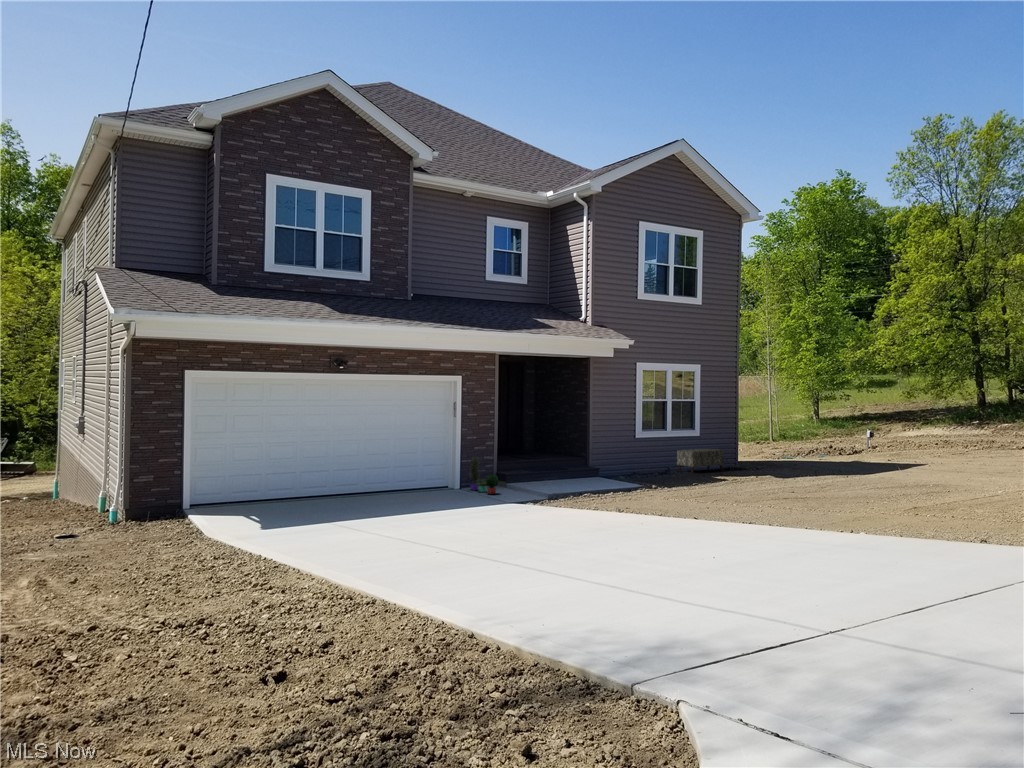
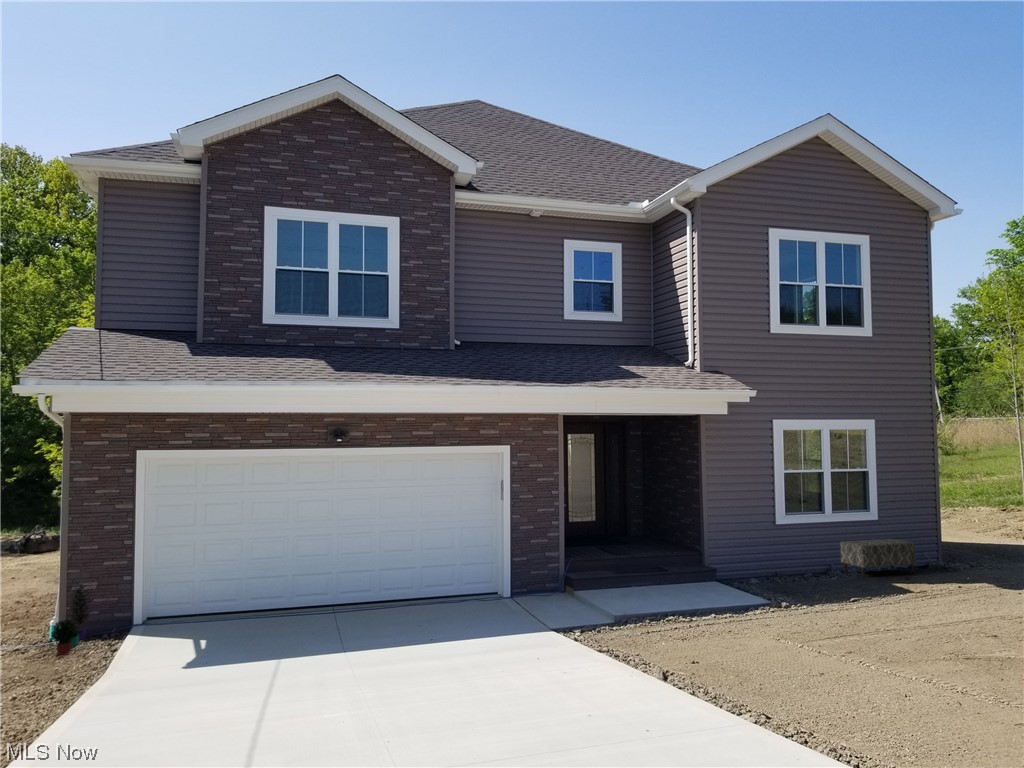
potted plant: present [469,458,498,494] -> present [51,584,90,655]

